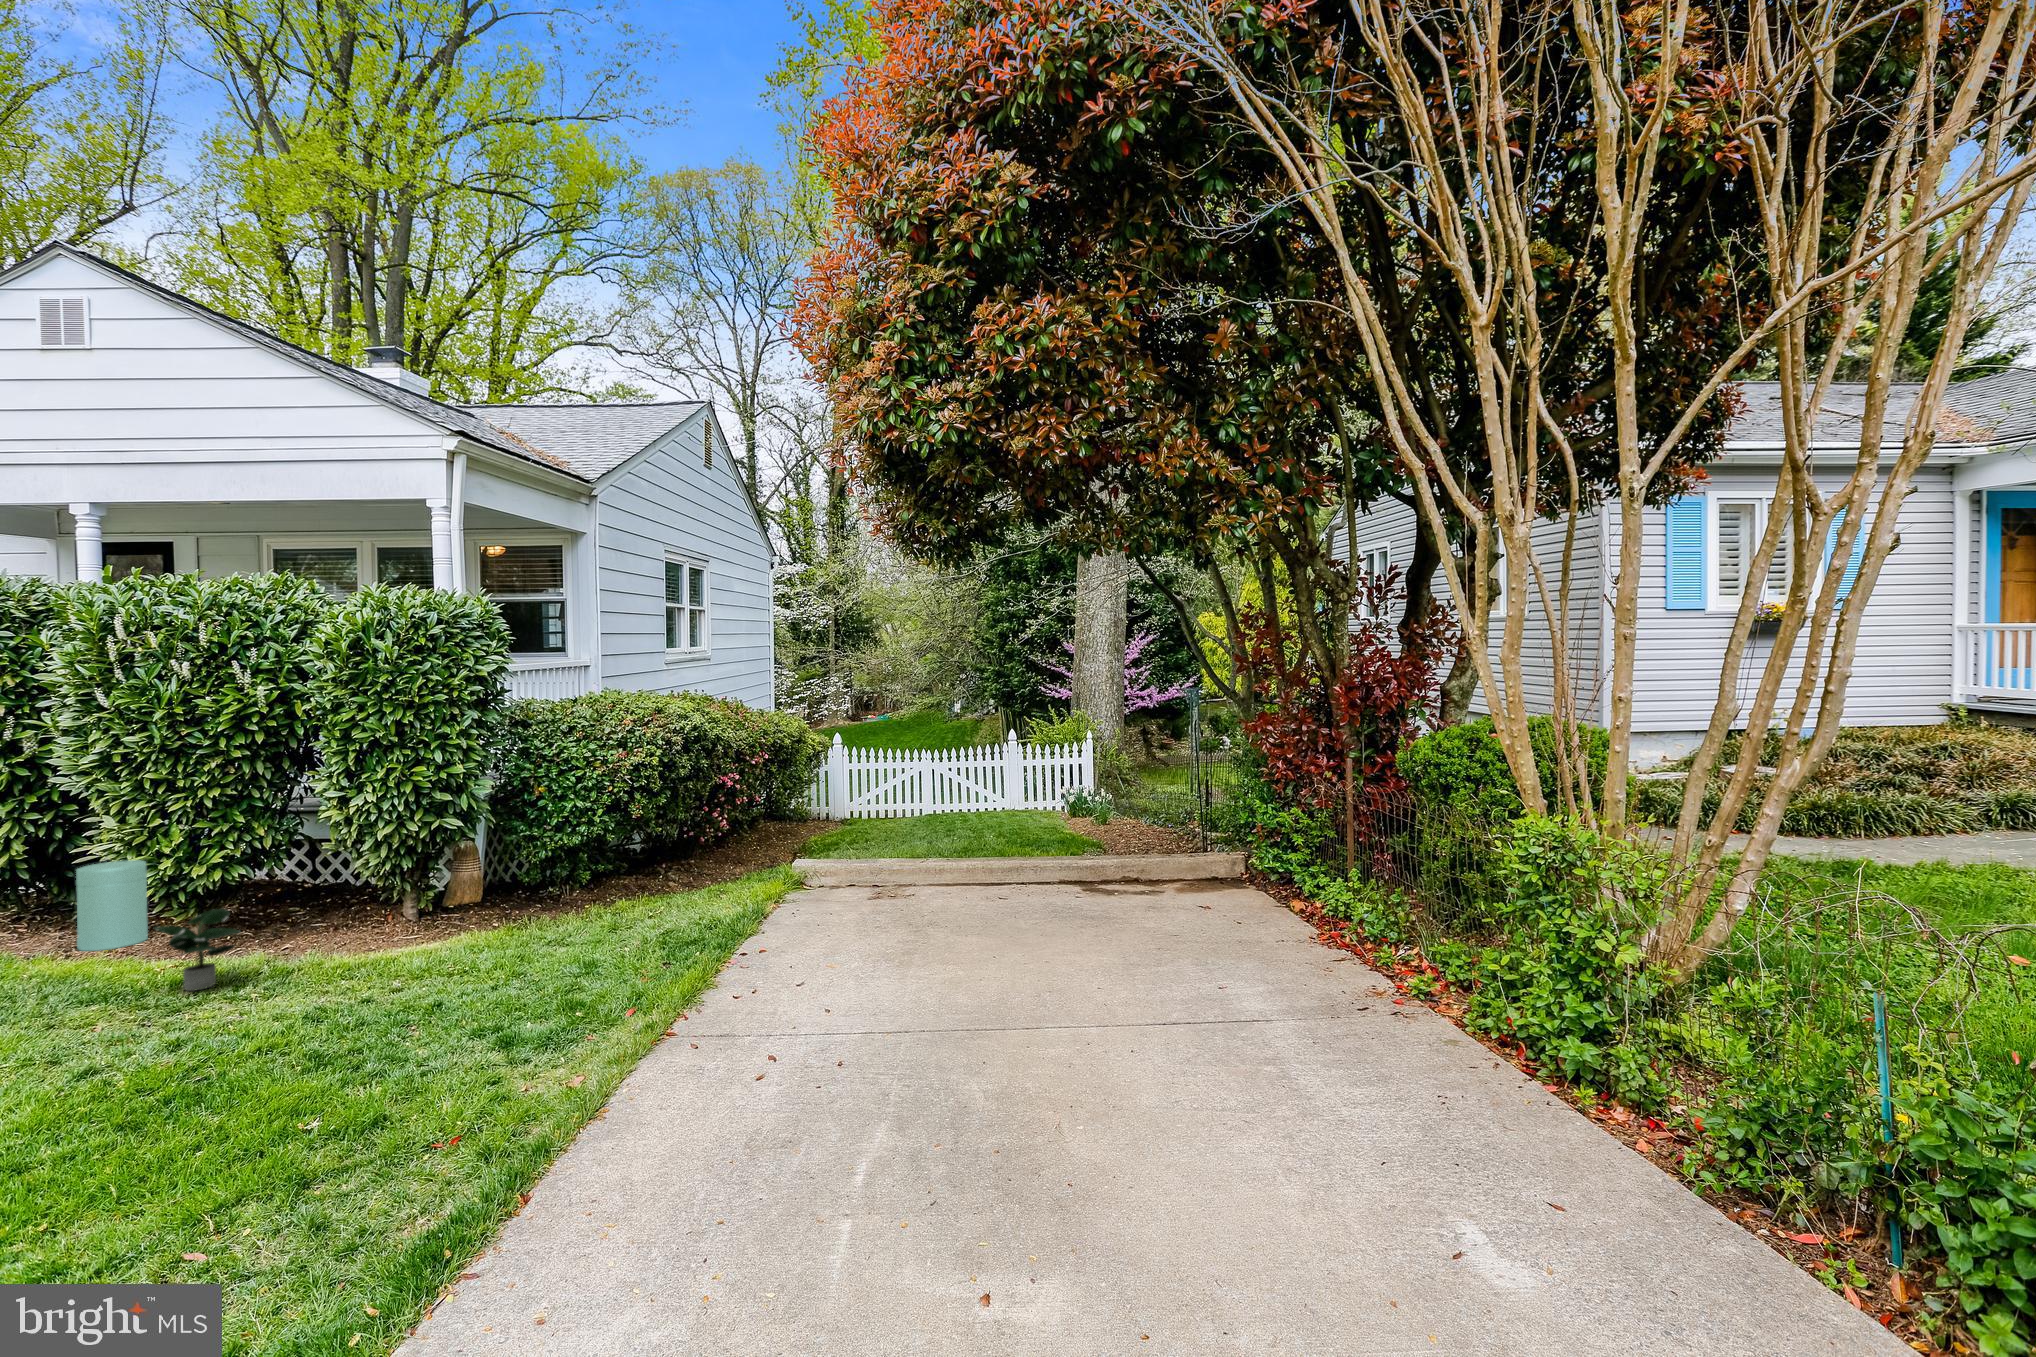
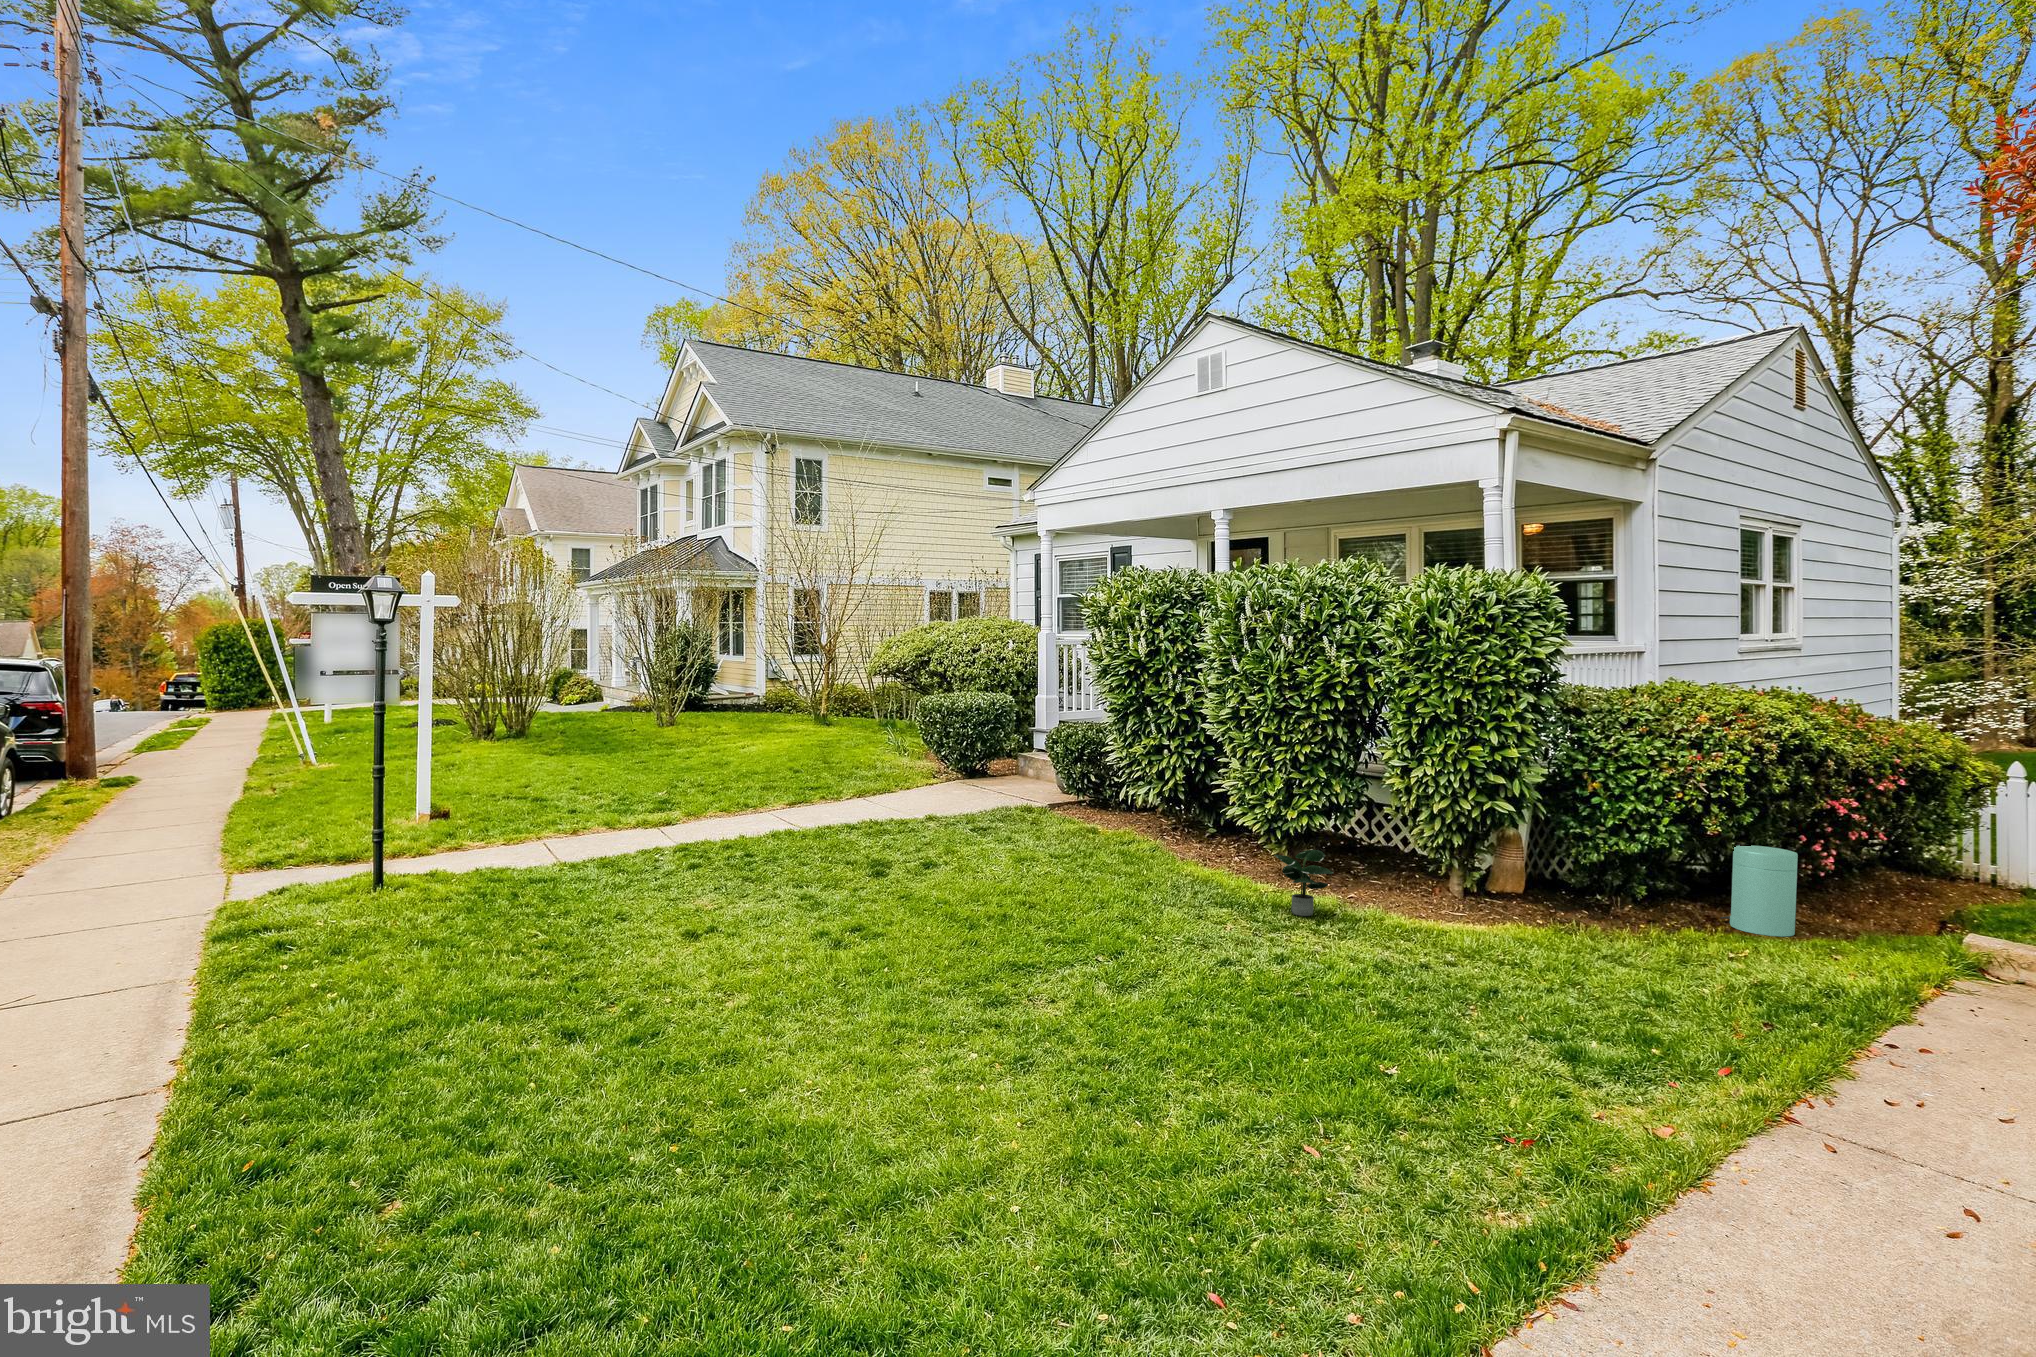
trash can: present [76,860,148,951] -> present [1720,845,1798,937]

